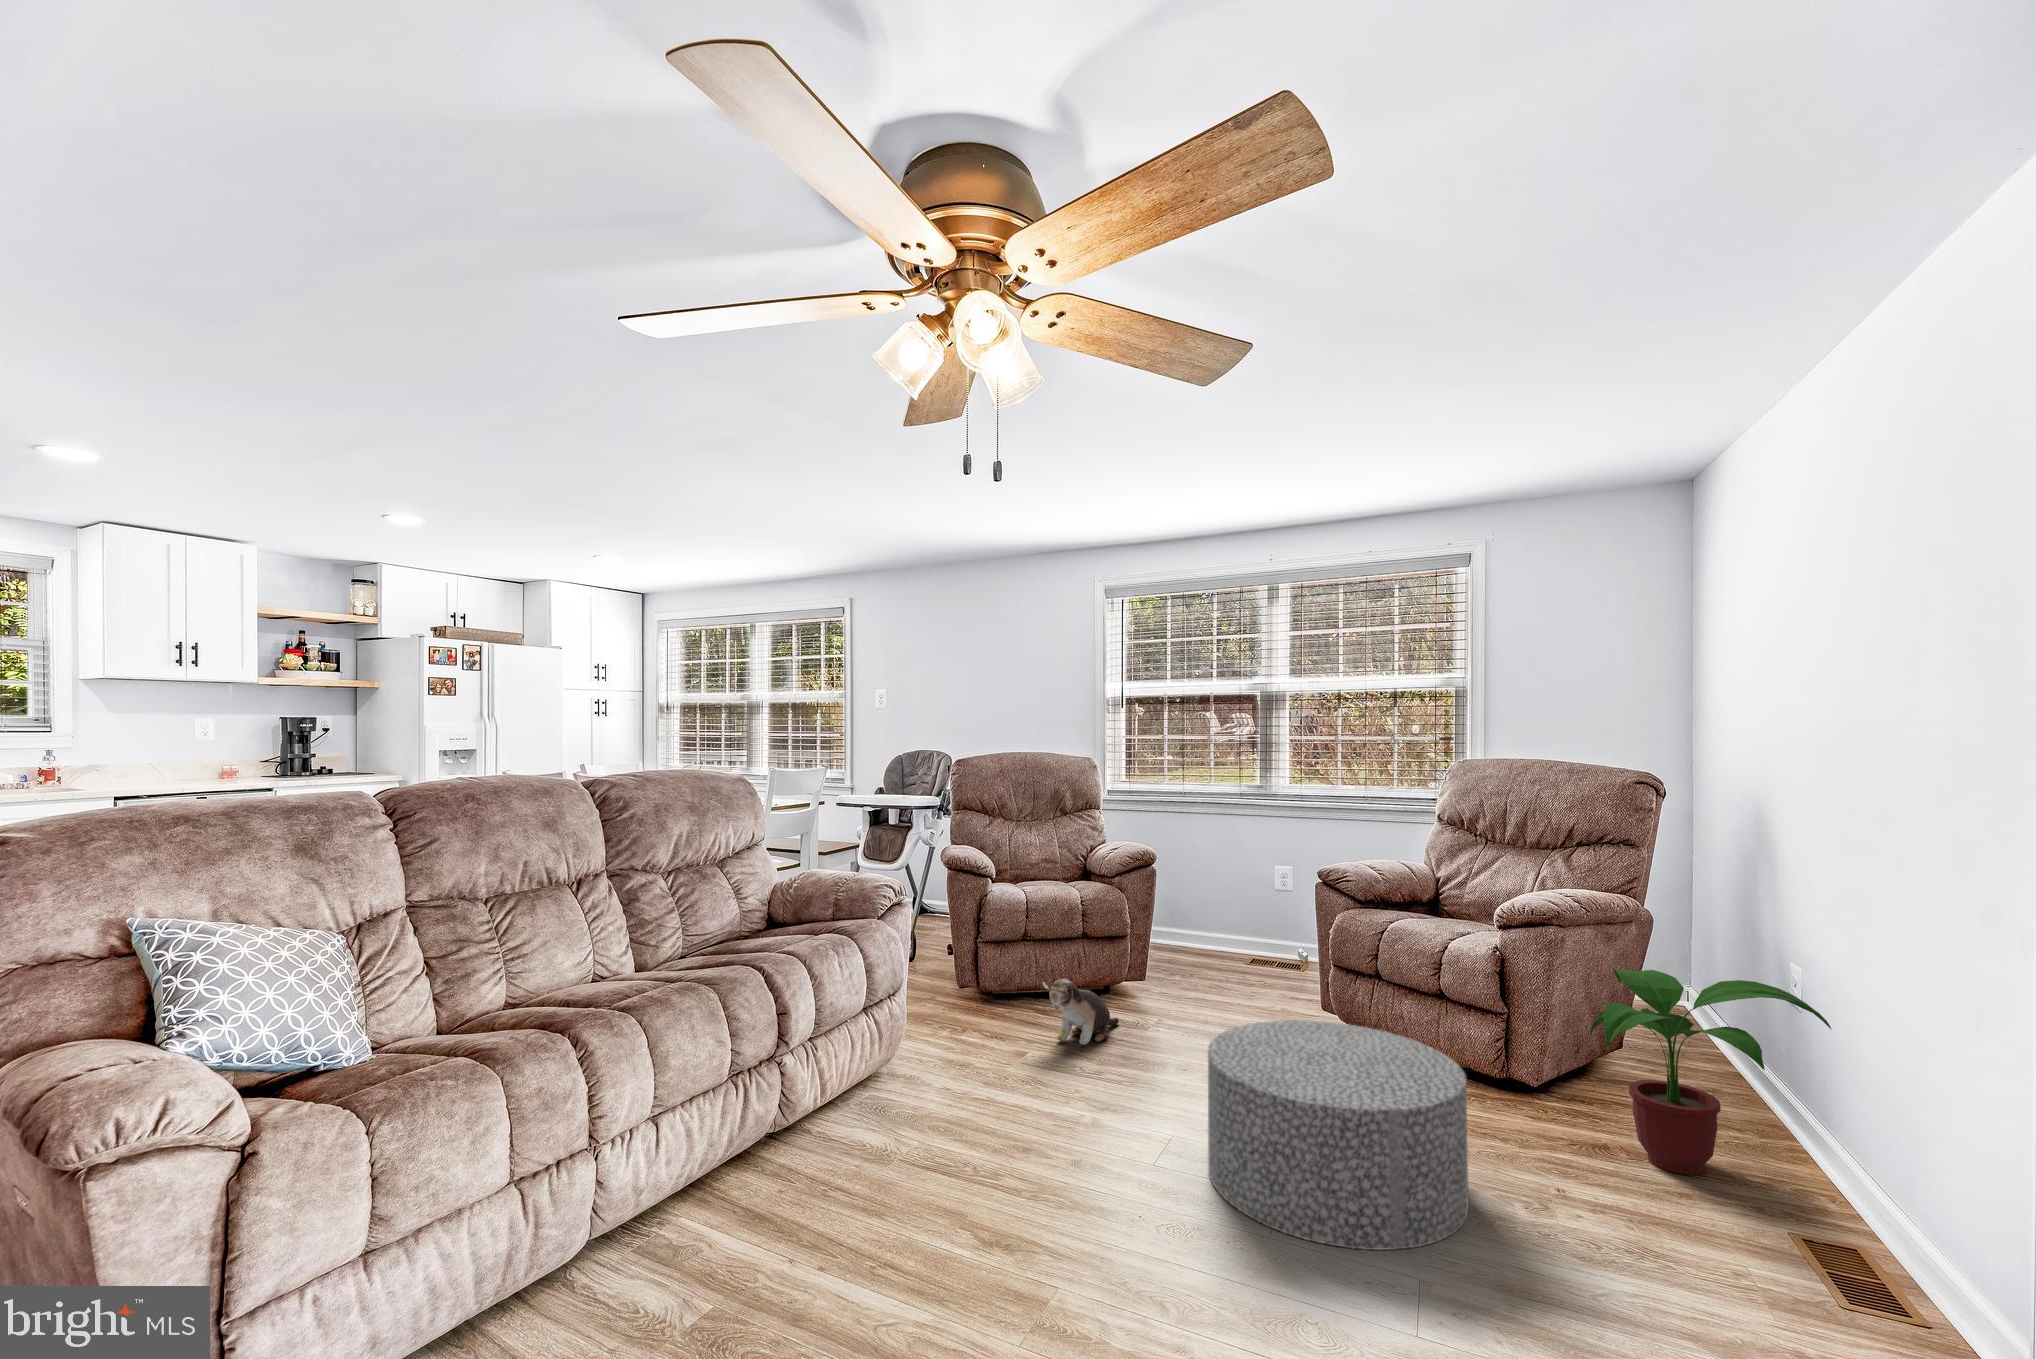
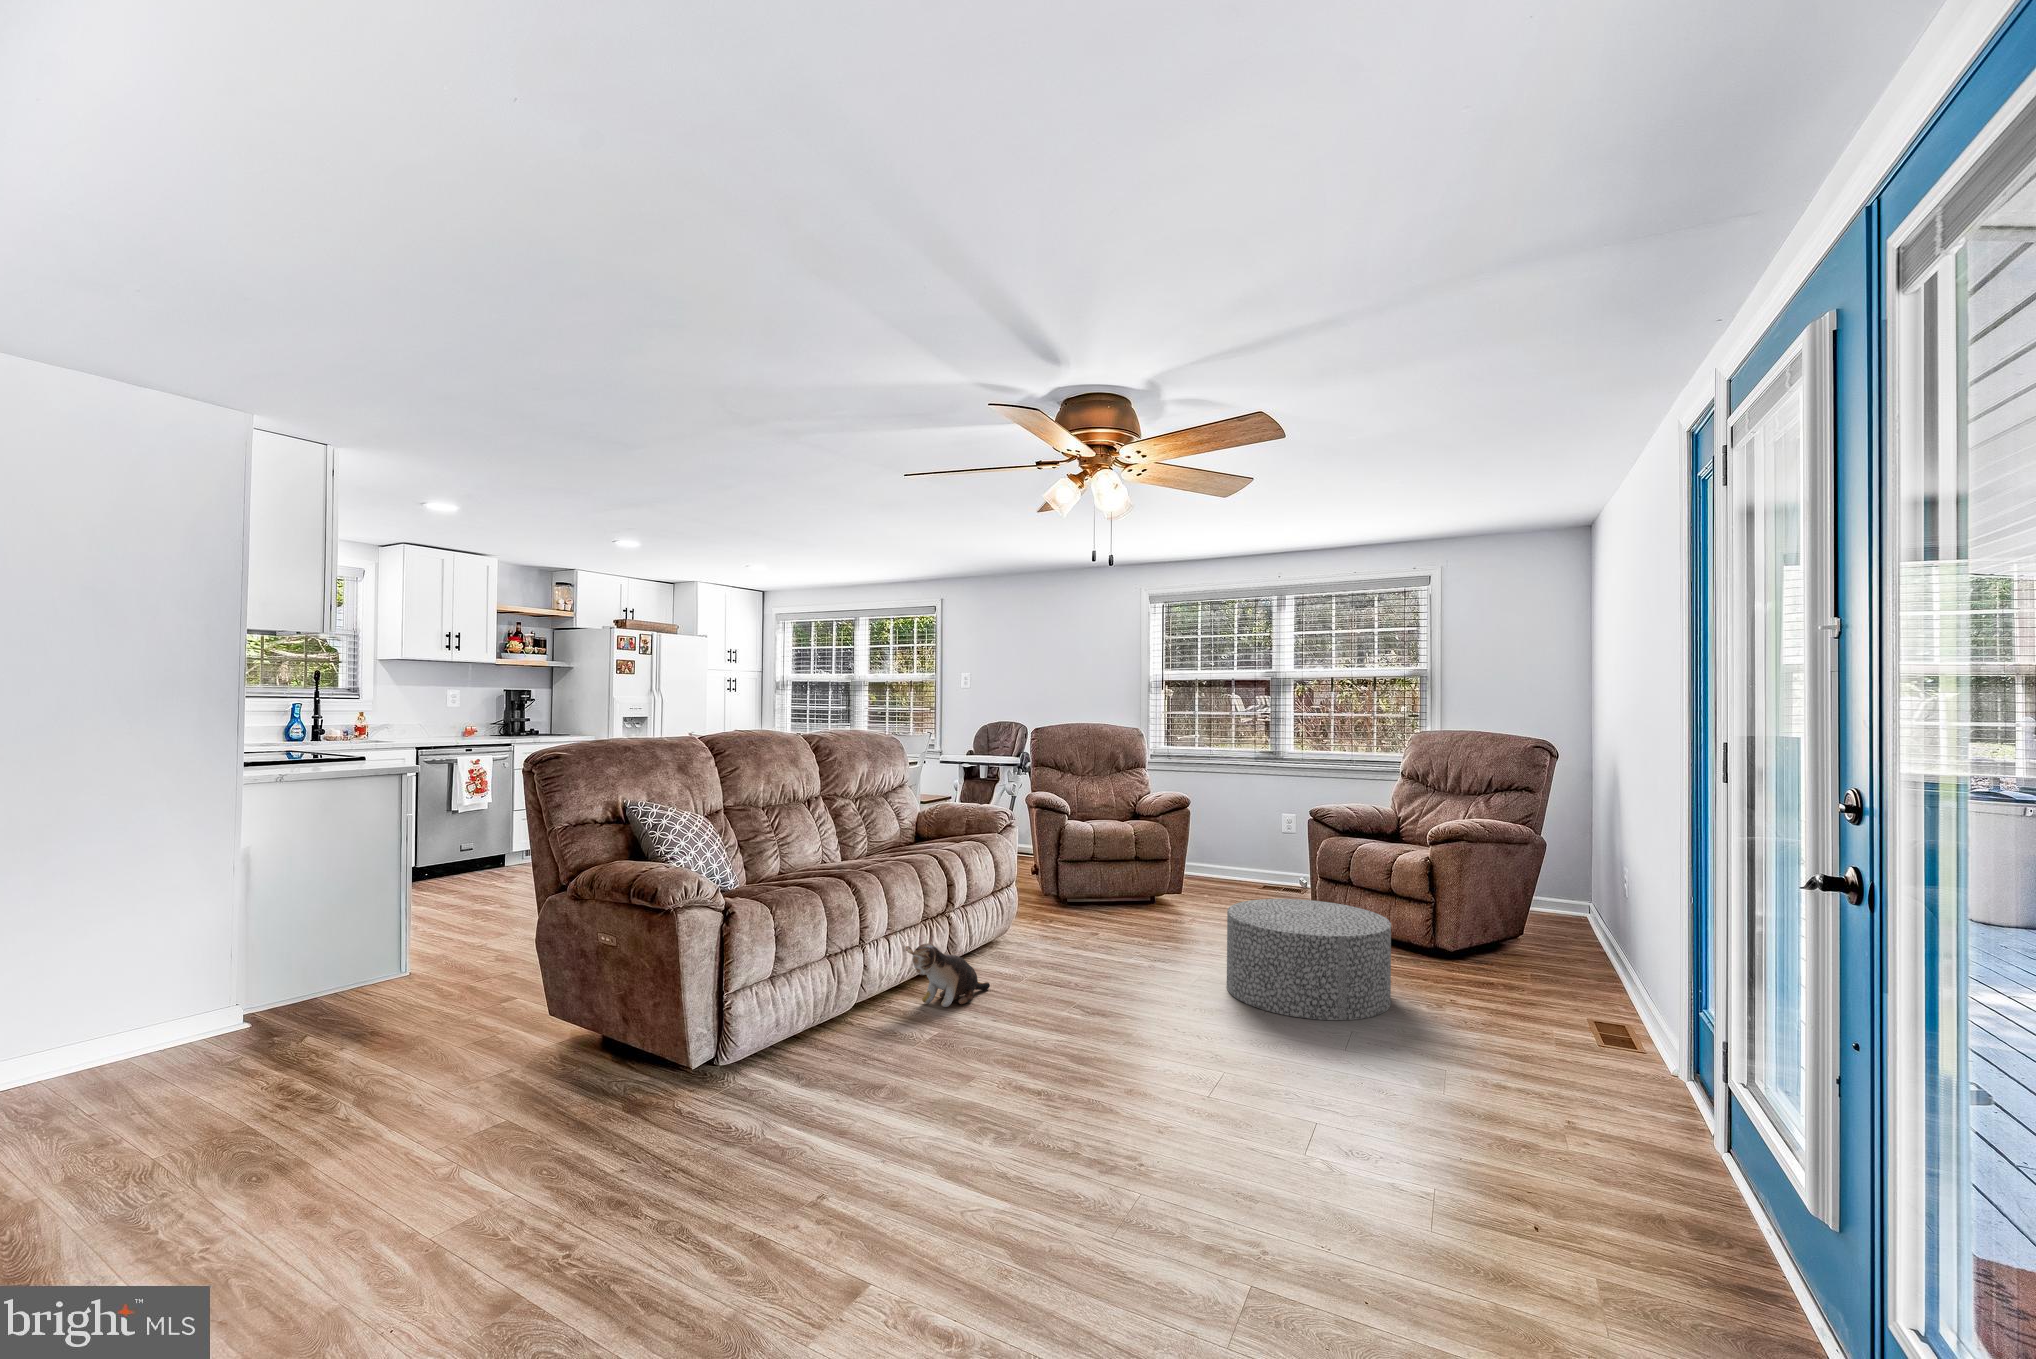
potted plant: present [1590,967,1831,1175] -> none [1481,868,1631,995]
plush toy: present [1042,979,1119,1045] -> present [906,943,990,1007]

